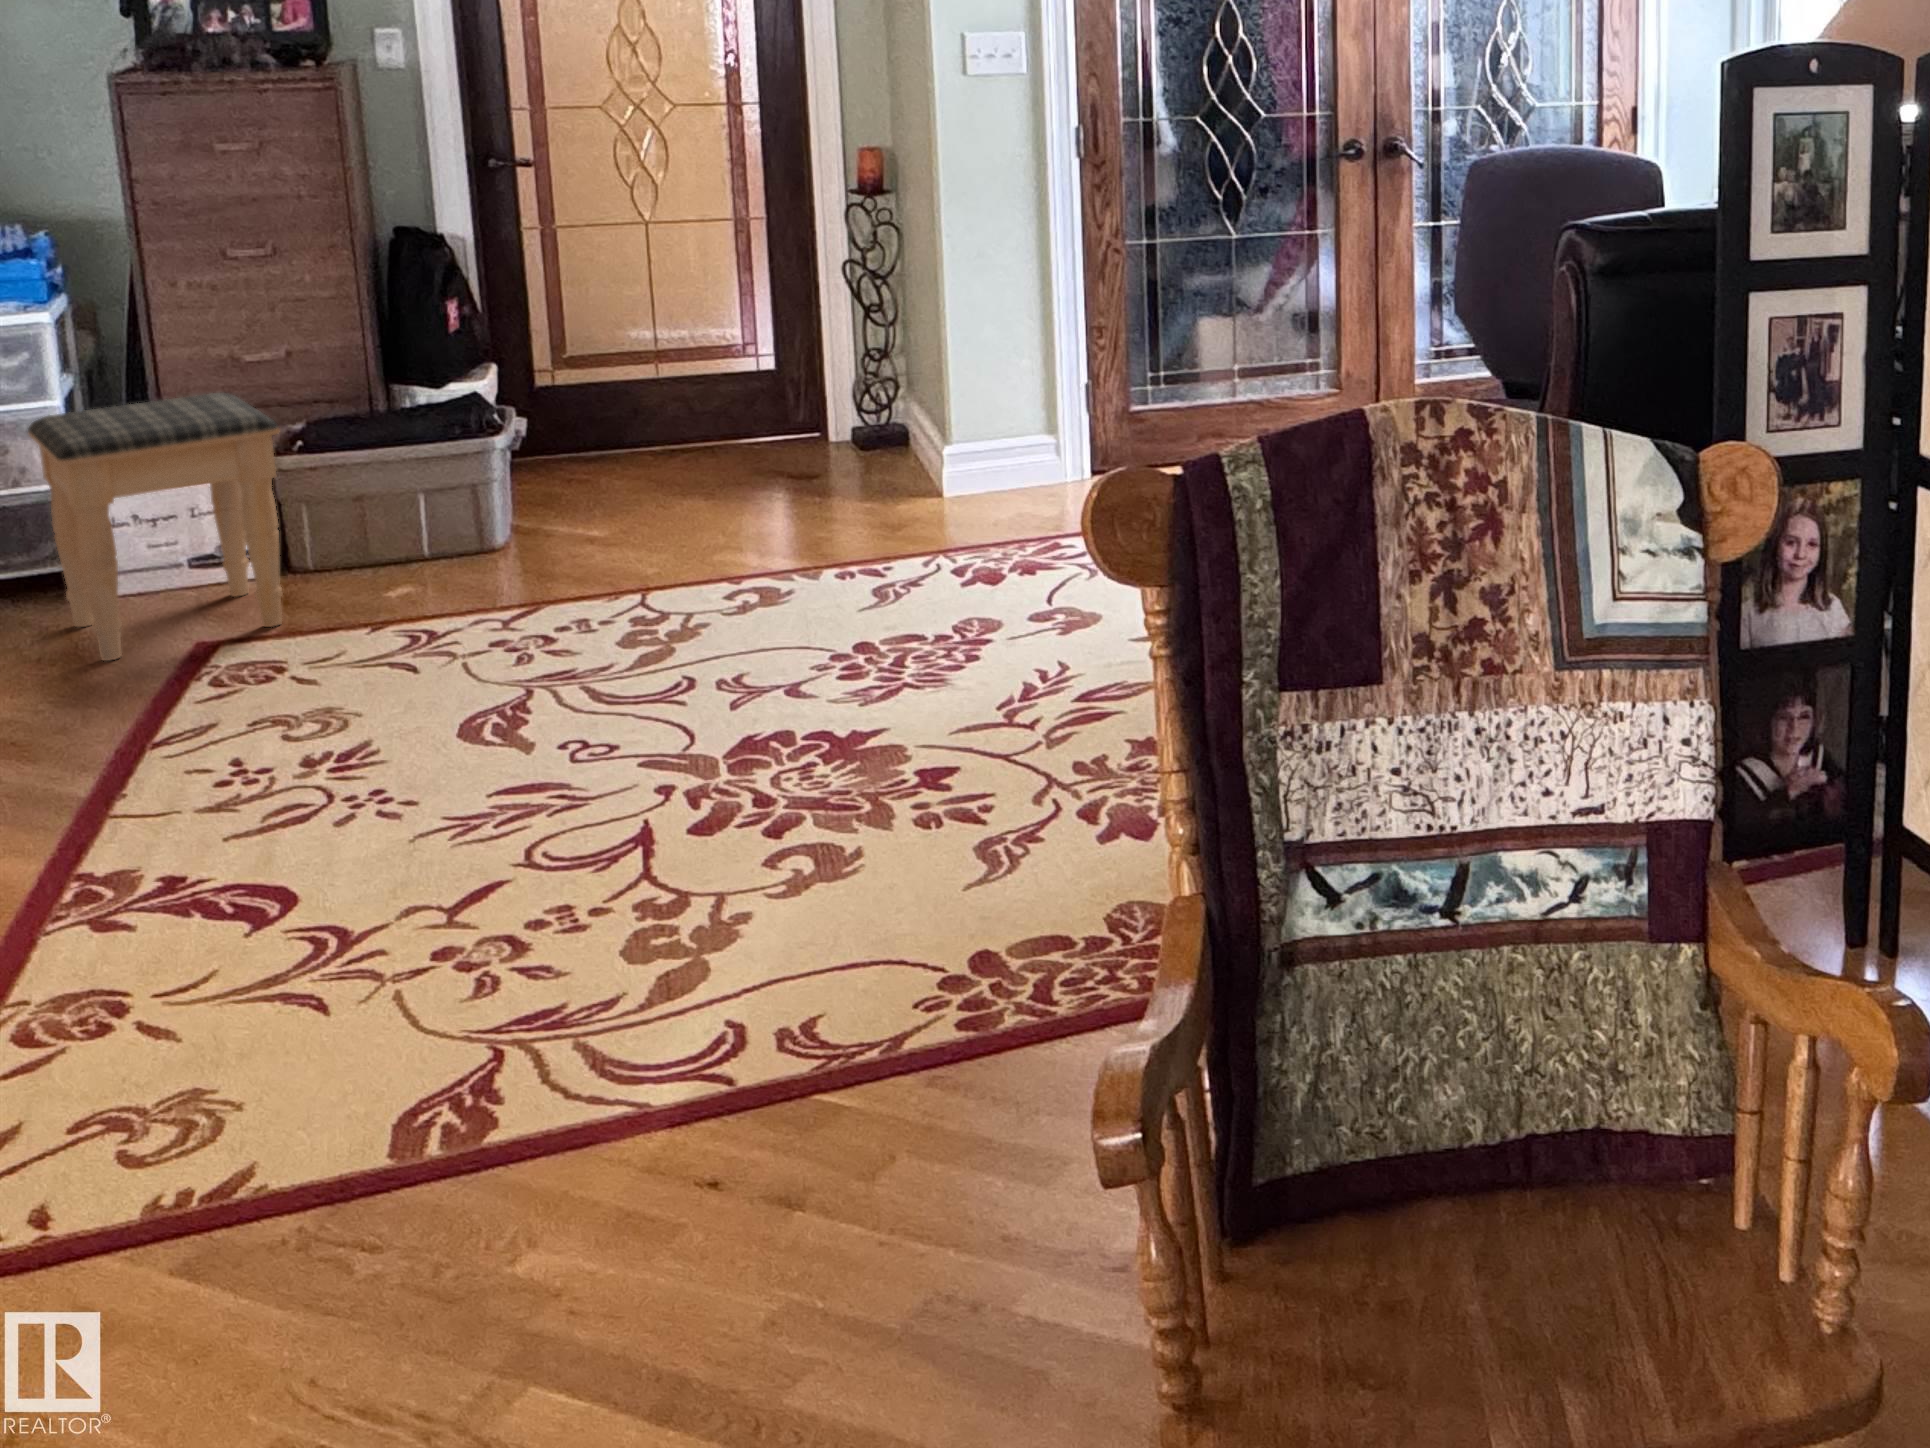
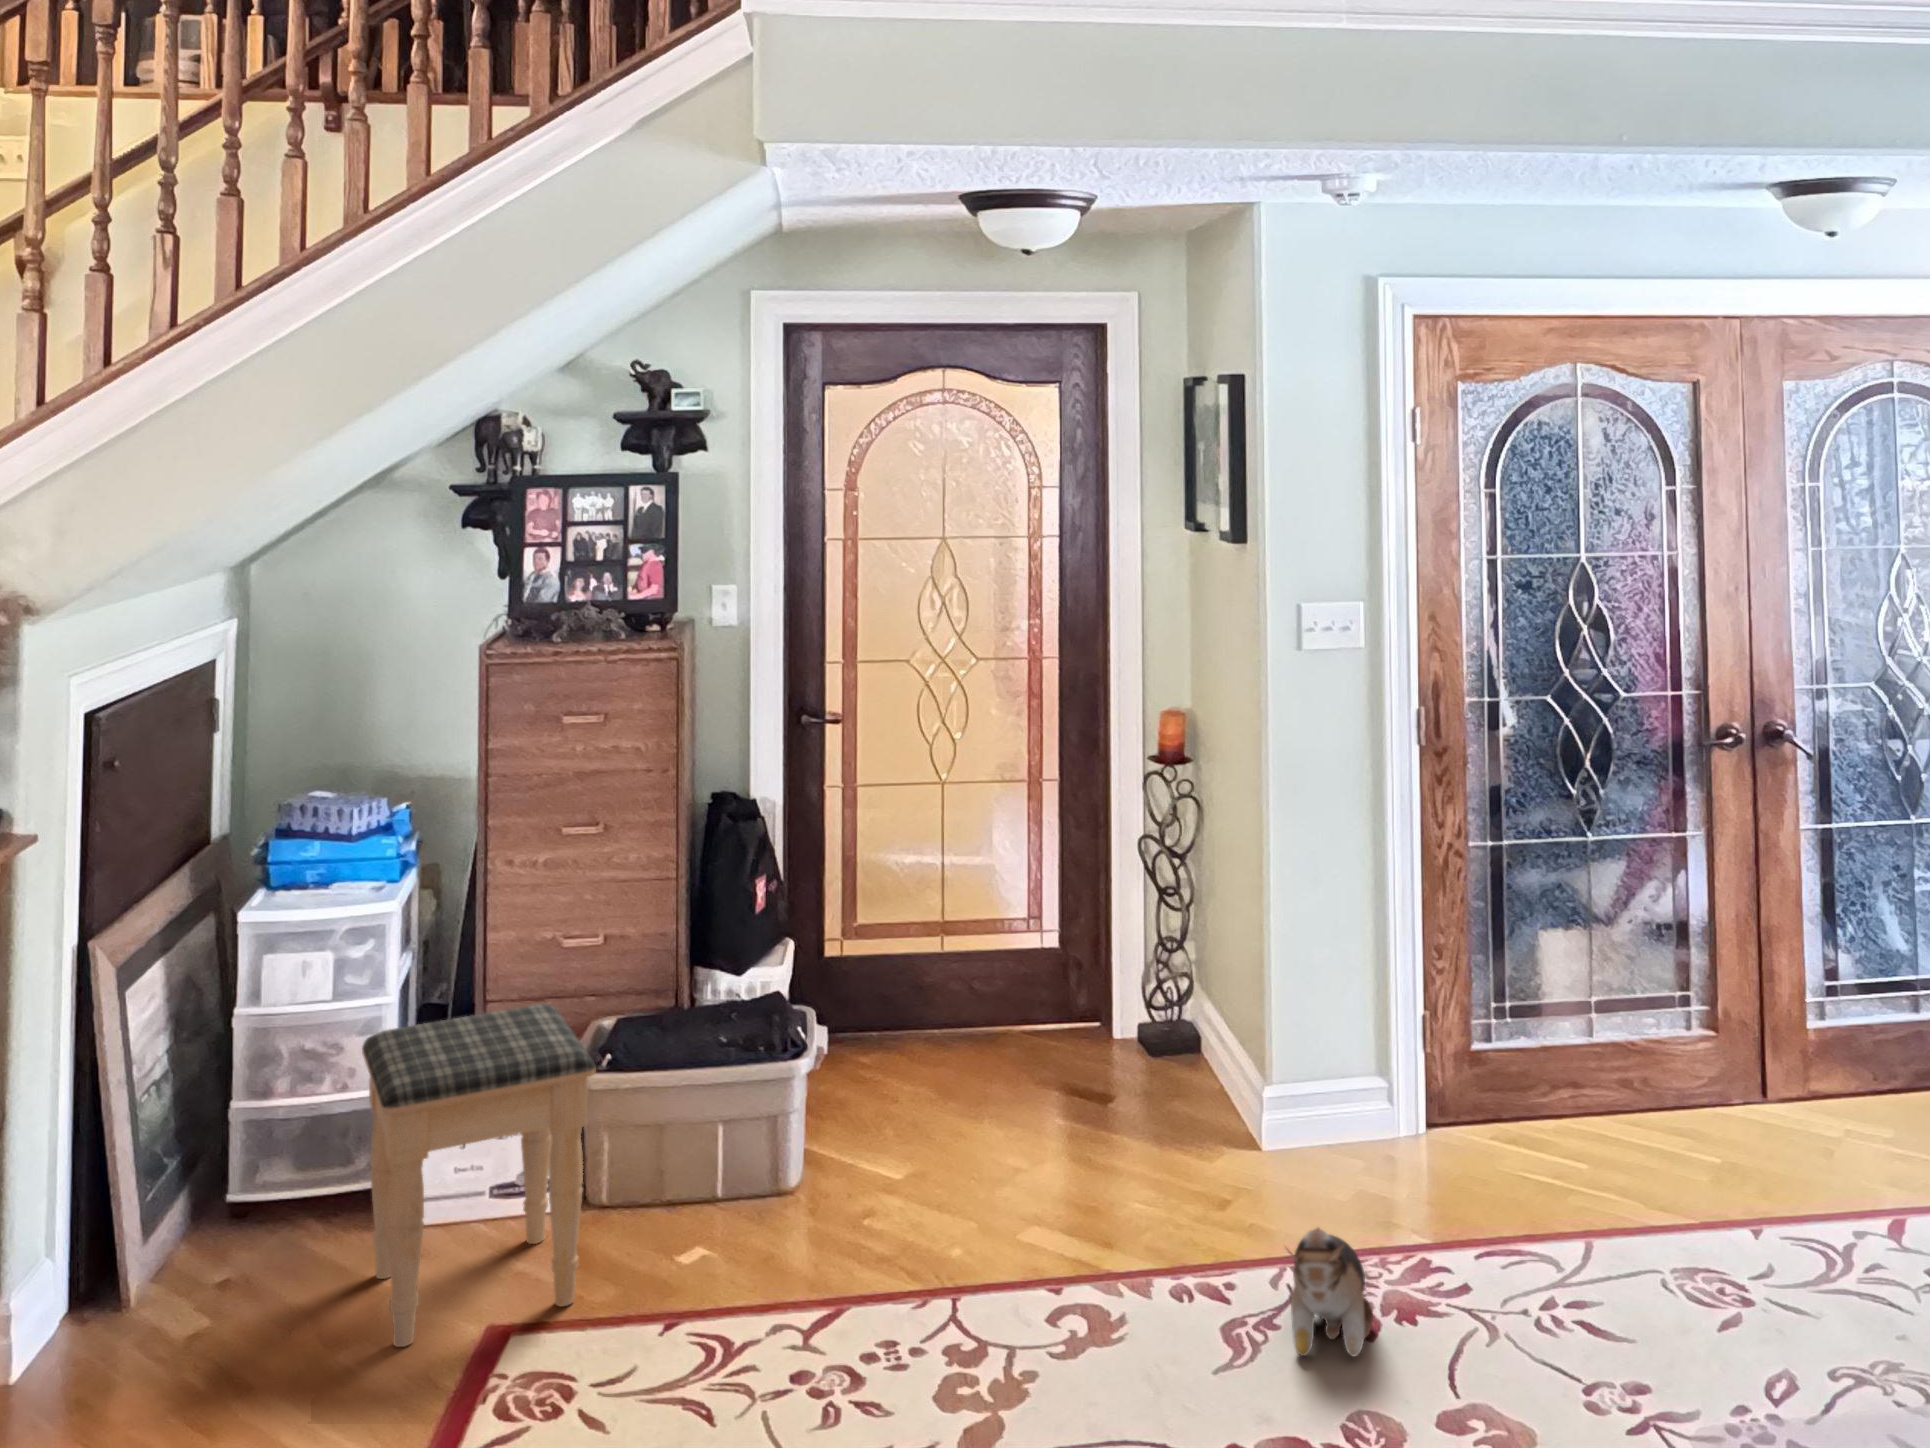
plush toy: none [915,501,1001,597] -> present [1287,1228,1373,1357]

